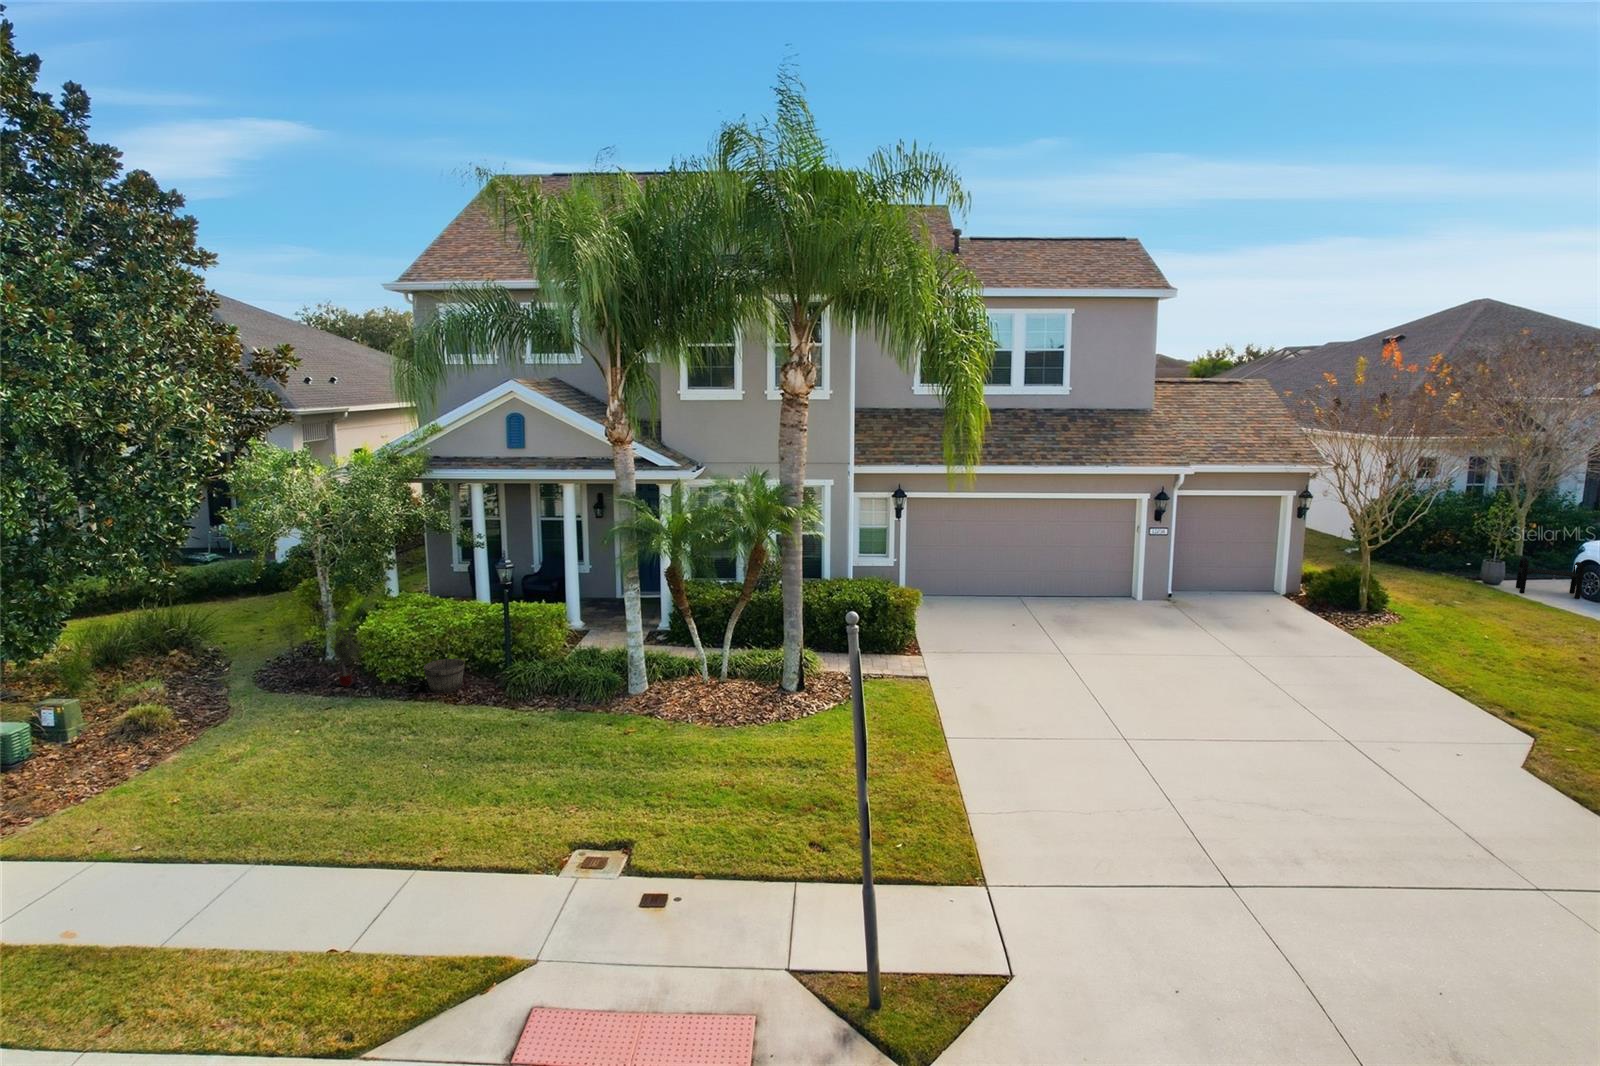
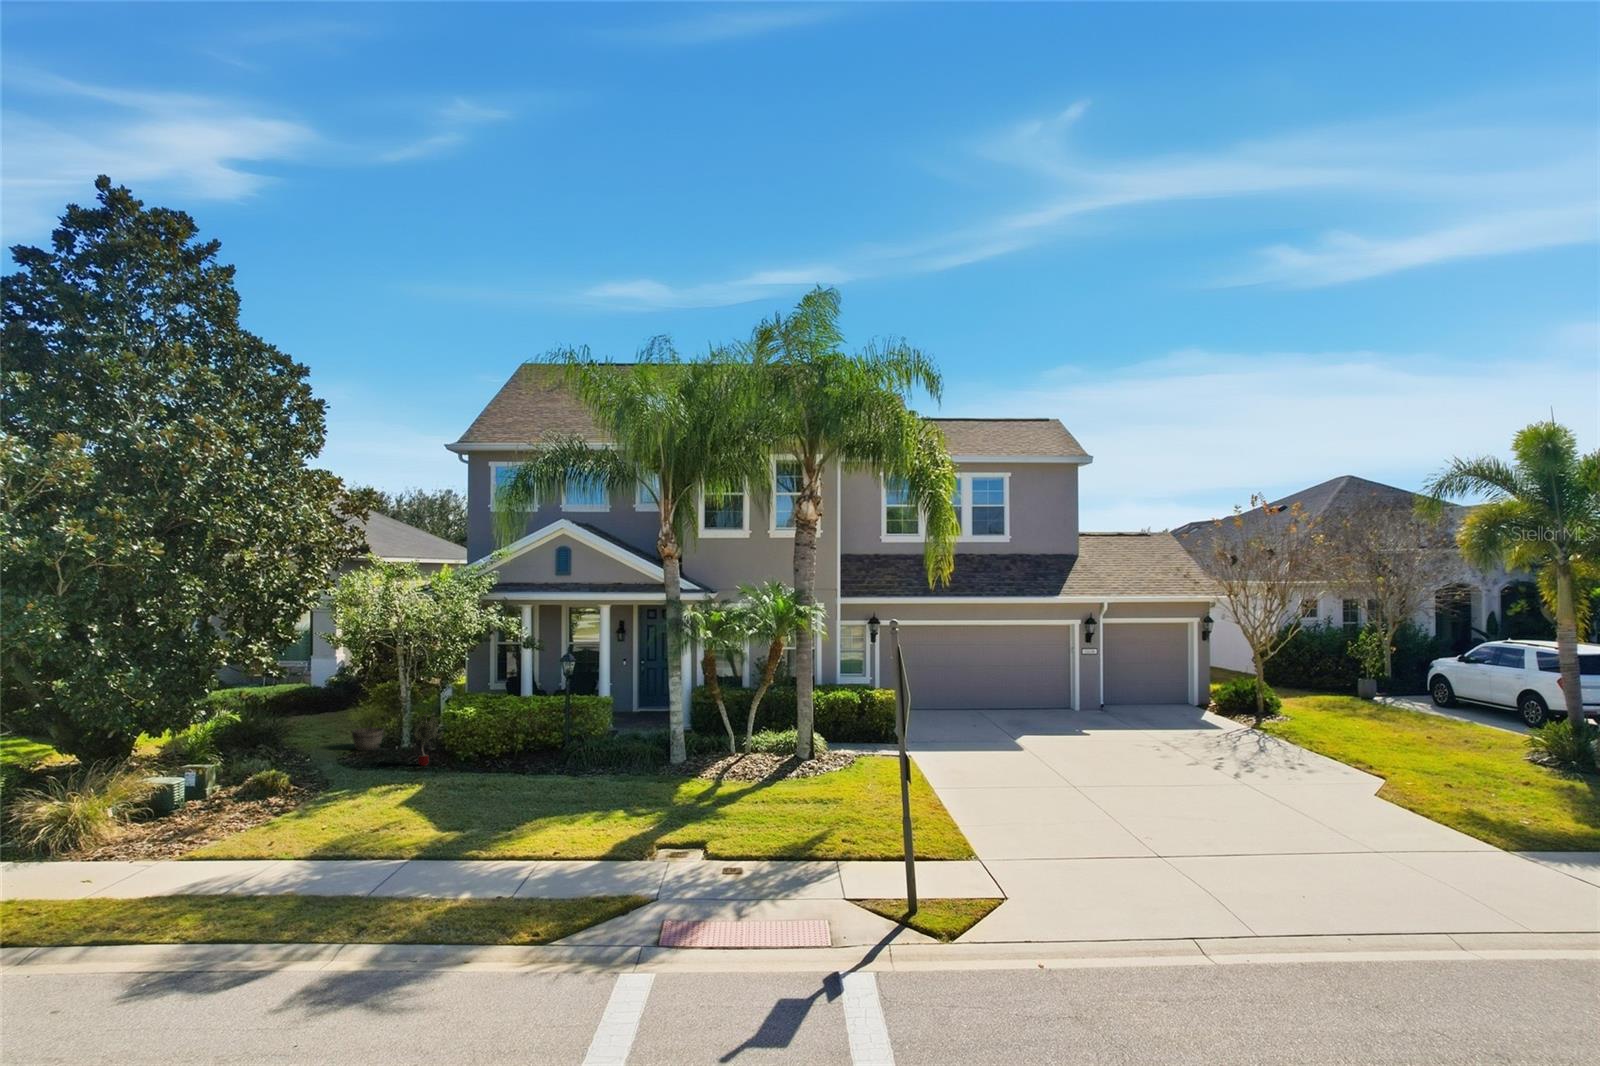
bench: present [1516,557,1584,599] -> none [1385,674,1435,707]
wooden bucket: present [423,655,465,692] -> present [352,725,384,751]

